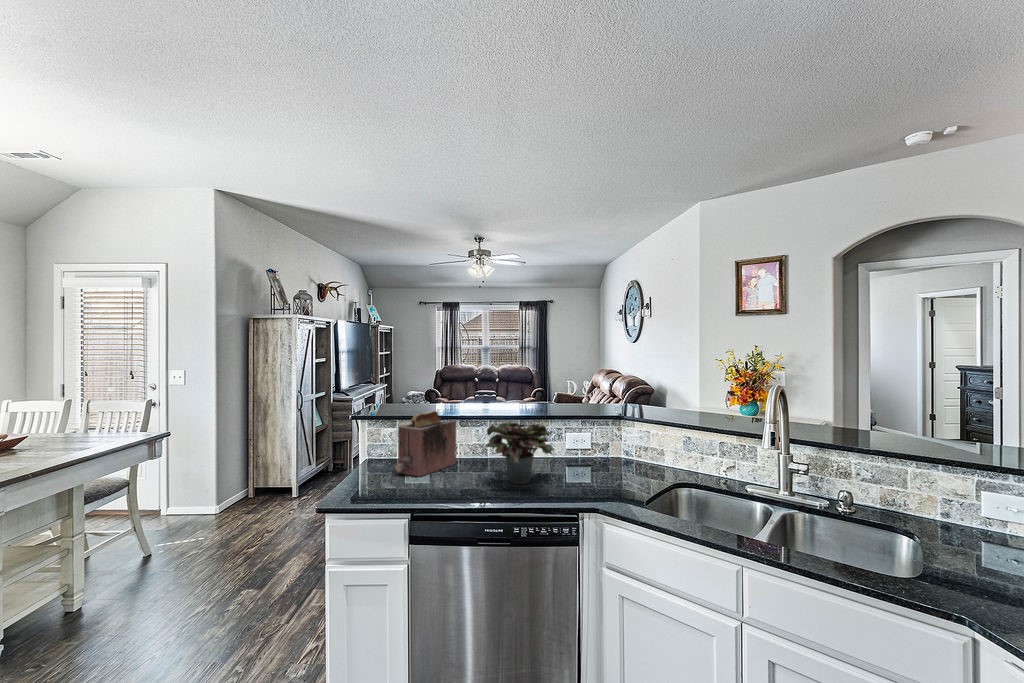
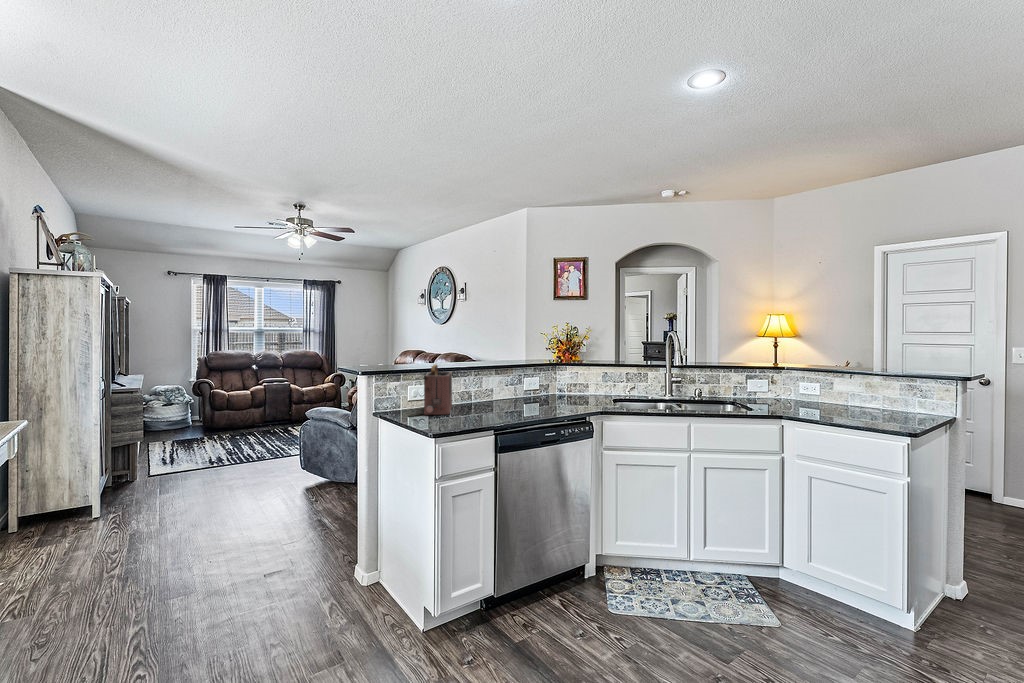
potted plant: present [486,422,553,484] -> none [493,366,555,410]

